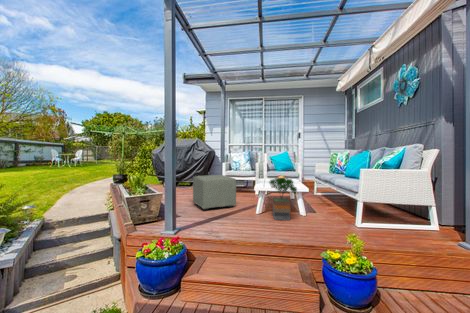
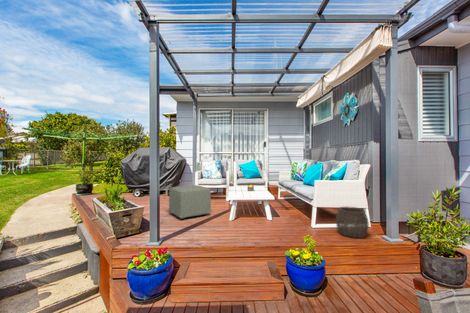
potted tree: present [269,178,297,220] -> none [240,188,266,226]
woven basket: none [389,202,439,243] -> present [336,207,369,238]

